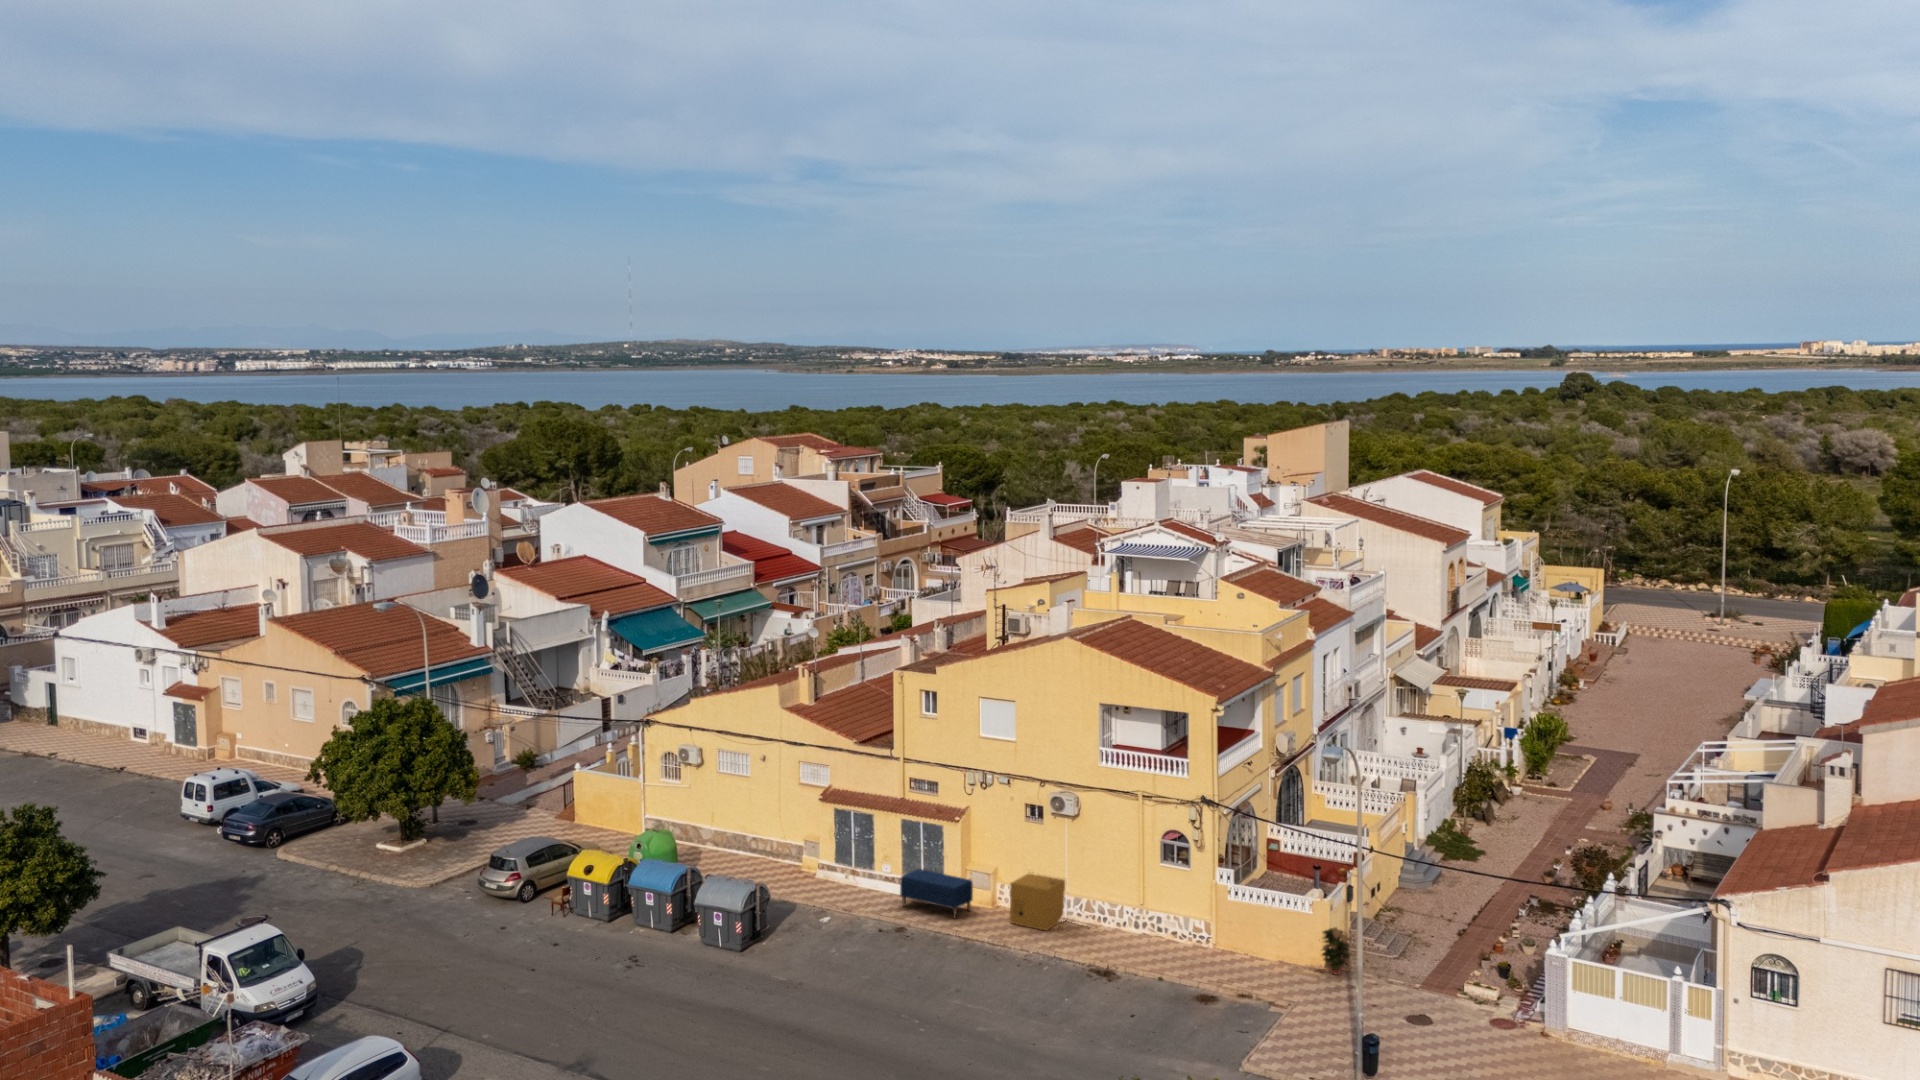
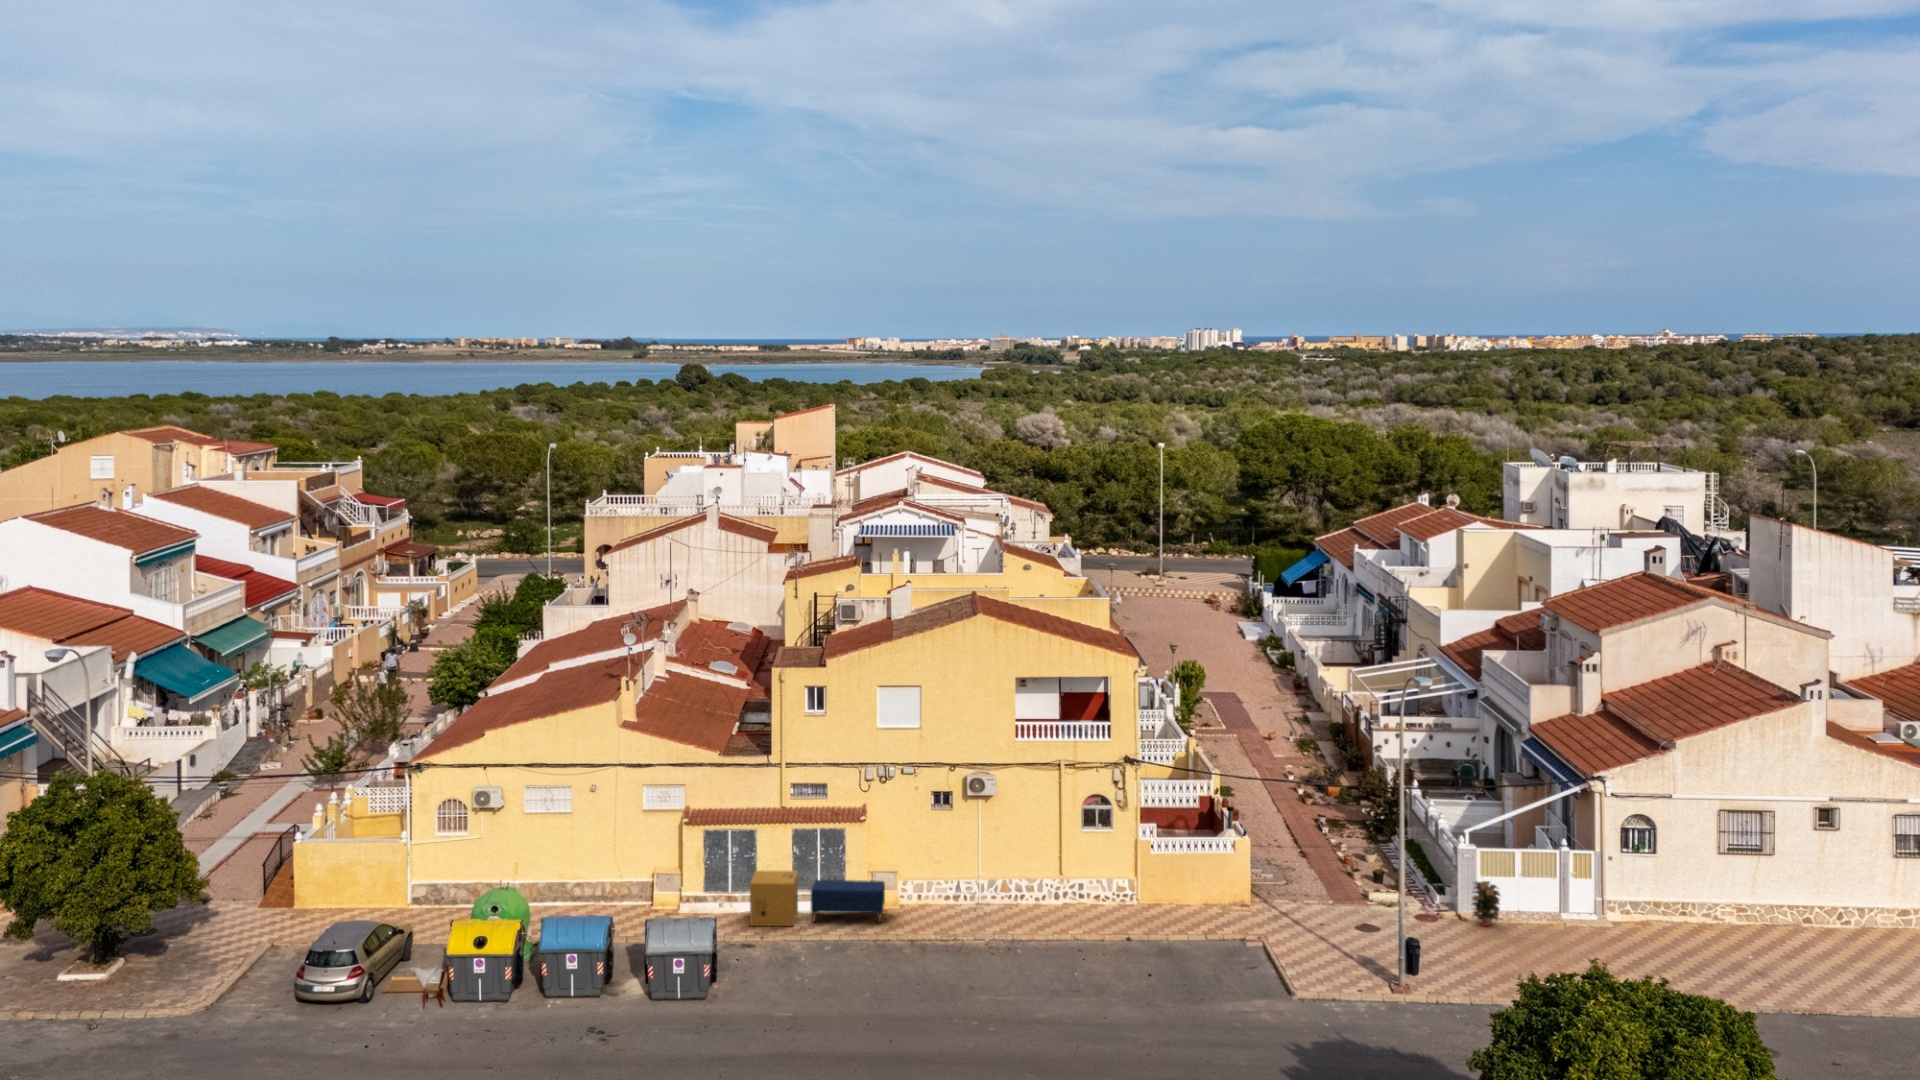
cardboard box: present [1010,874,1065,930] -> present [750,871,798,926]
decorative plant: present [1322,927,1351,975] -> present [1472,881,1500,926]

